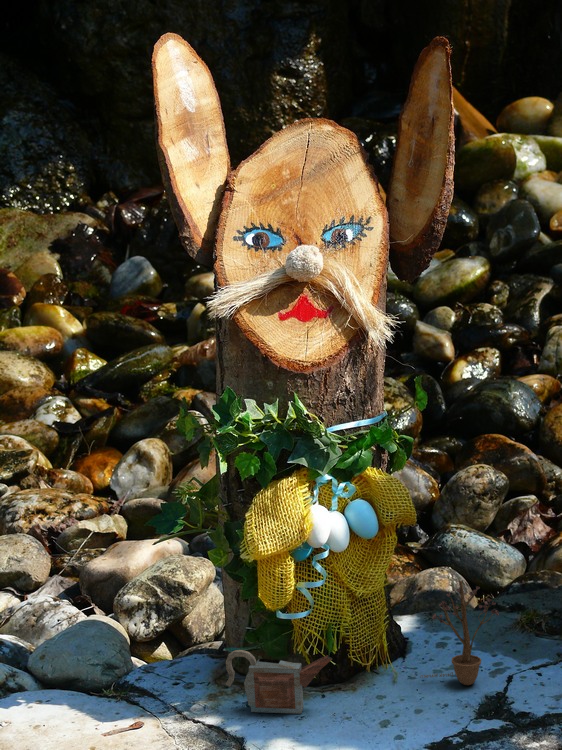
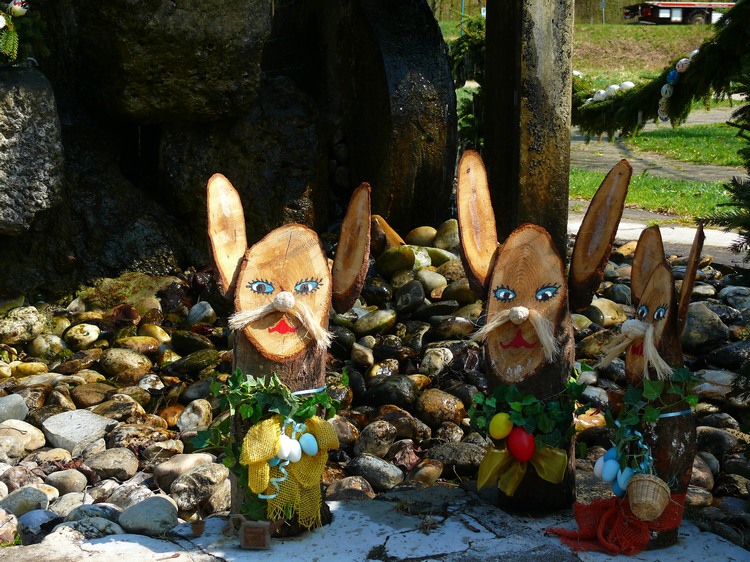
decorative plant: present [421,581,499,685] -> present [174,481,216,537]

